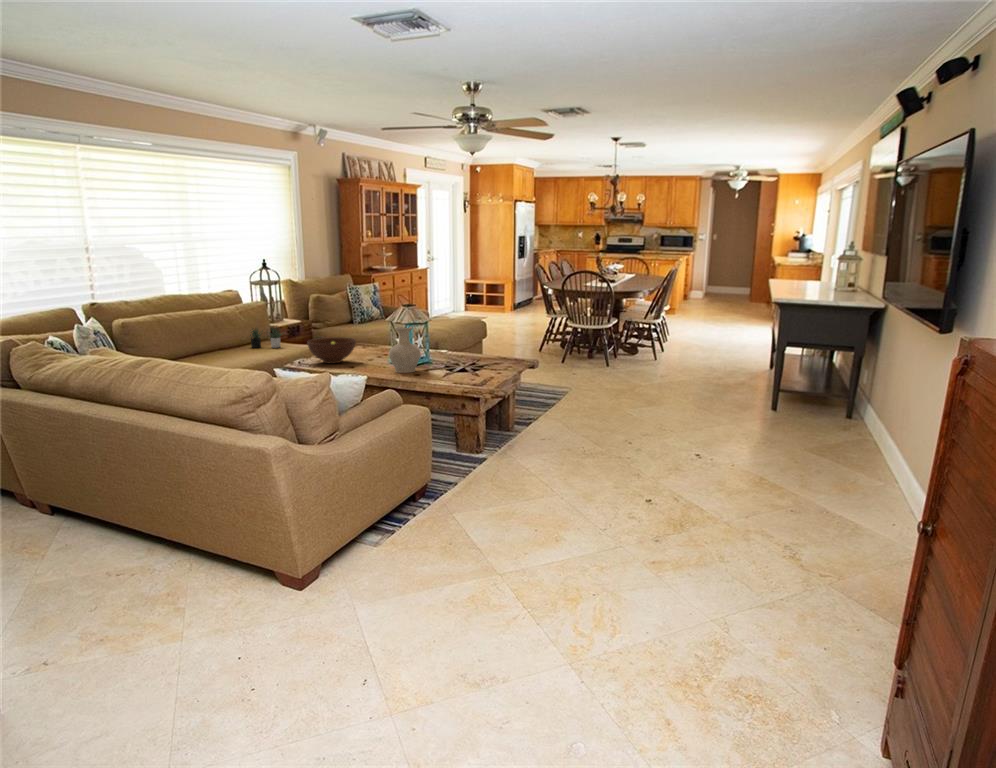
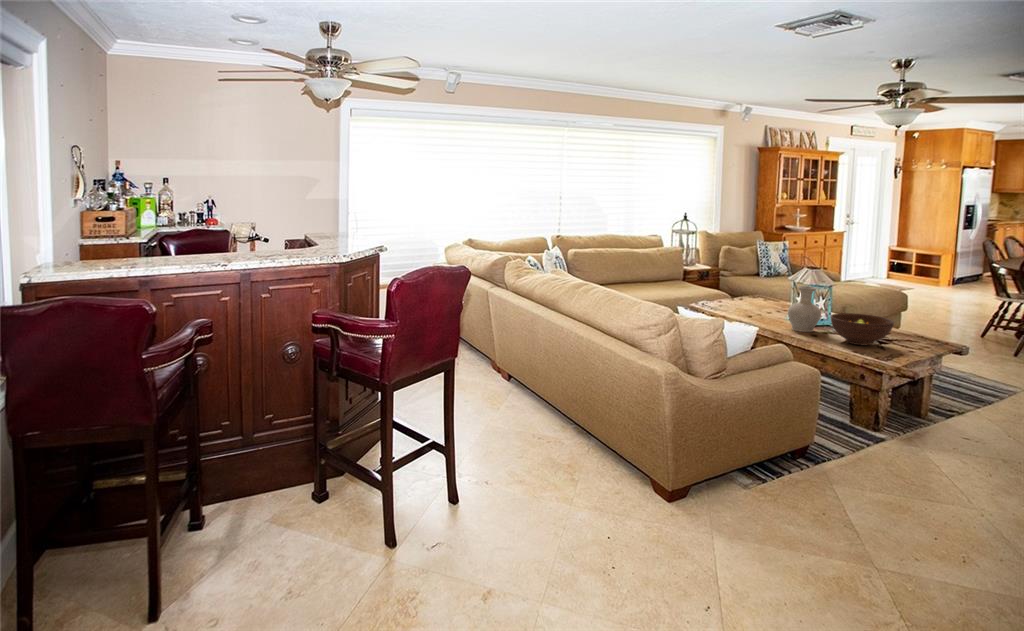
succulent plant: present [250,327,282,348] -> none [660,269,694,290]
fruit bowl: present [307,337,356,363] -> present [831,313,894,345]

